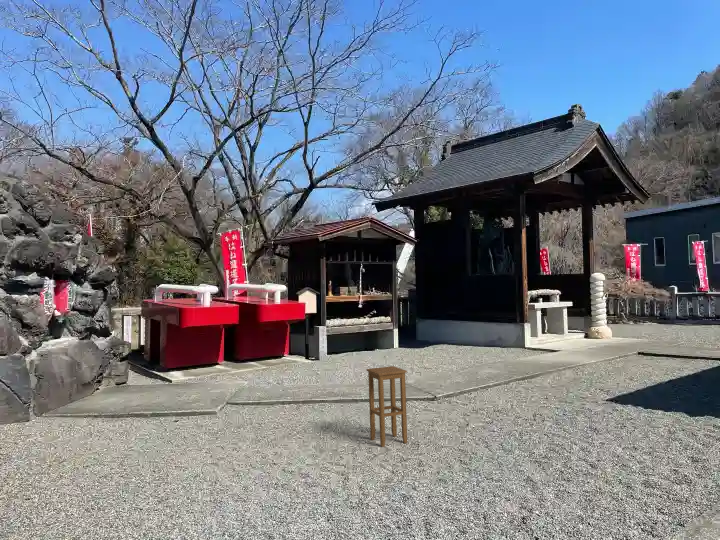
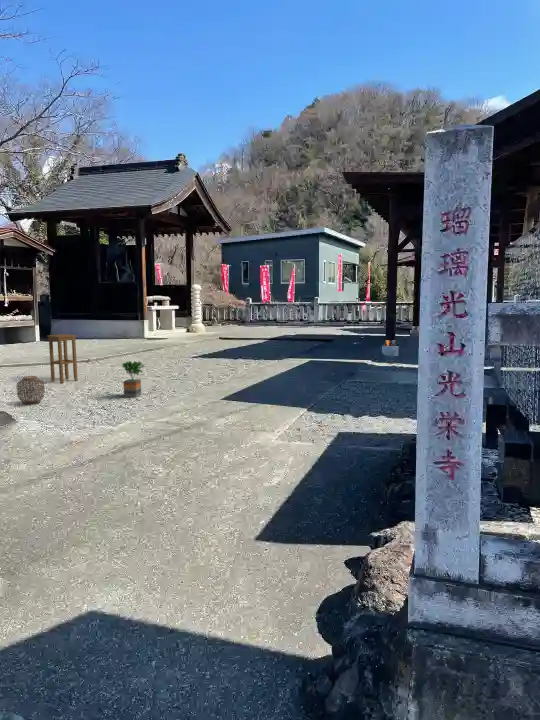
potted tree: none [464,440,509,518] -> present [122,361,144,397]
woven basket: none [289,455,333,509] -> present [16,376,45,404]

